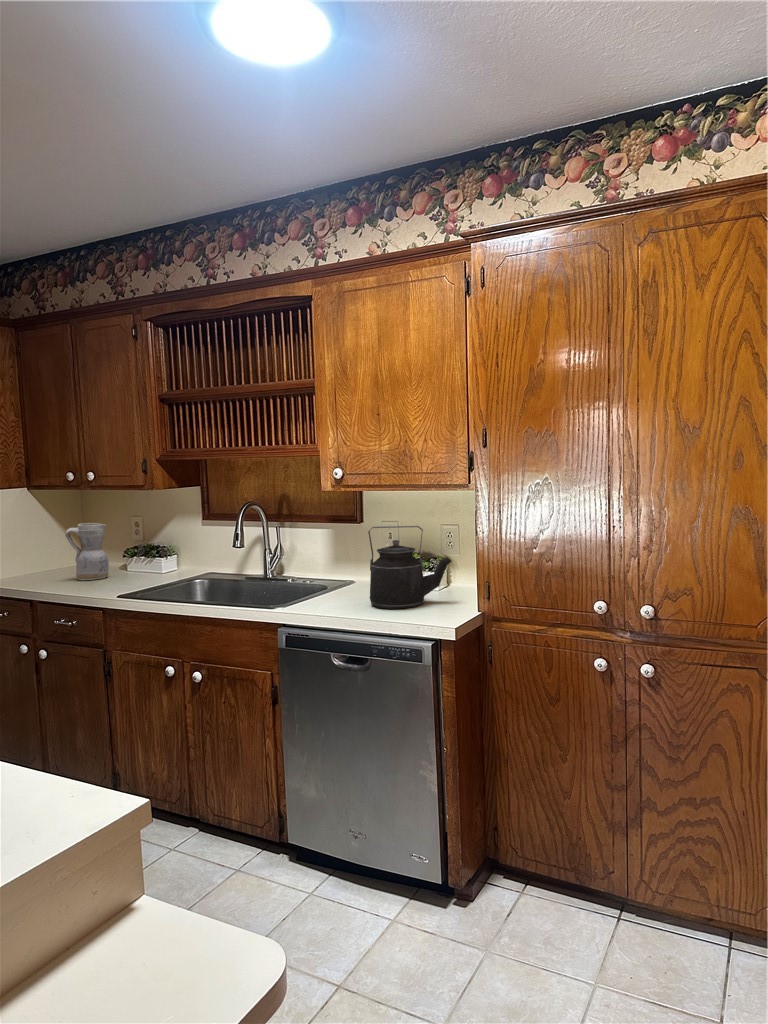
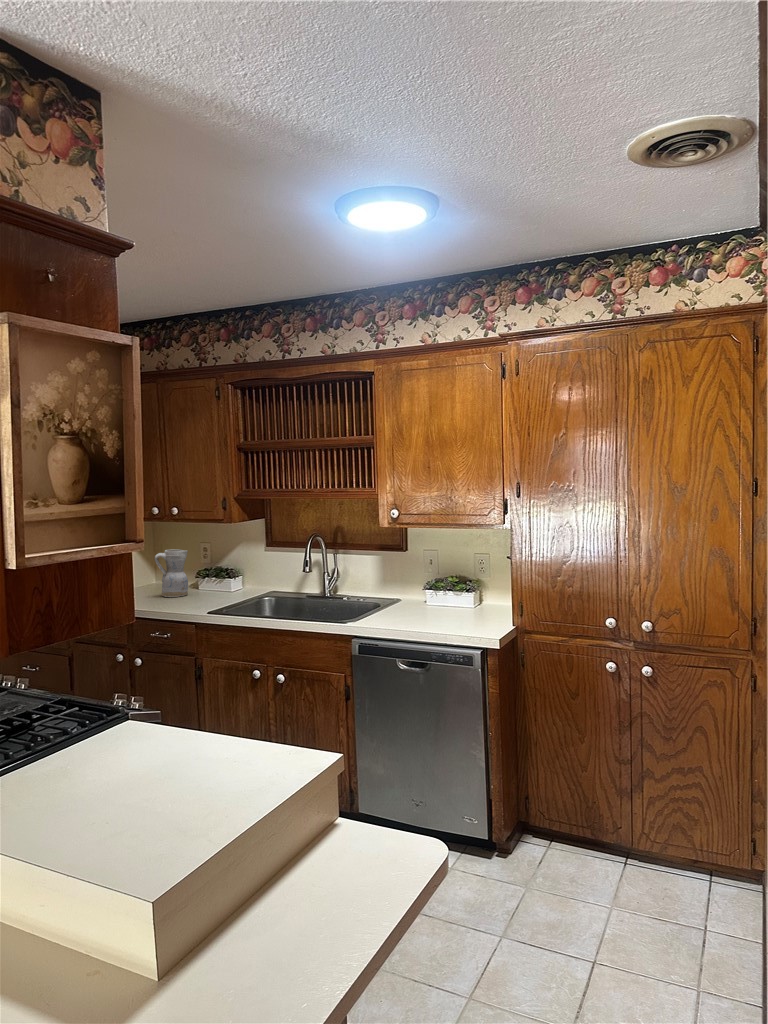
kettle: present [368,526,452,609] -> none [424,557,489,622]

